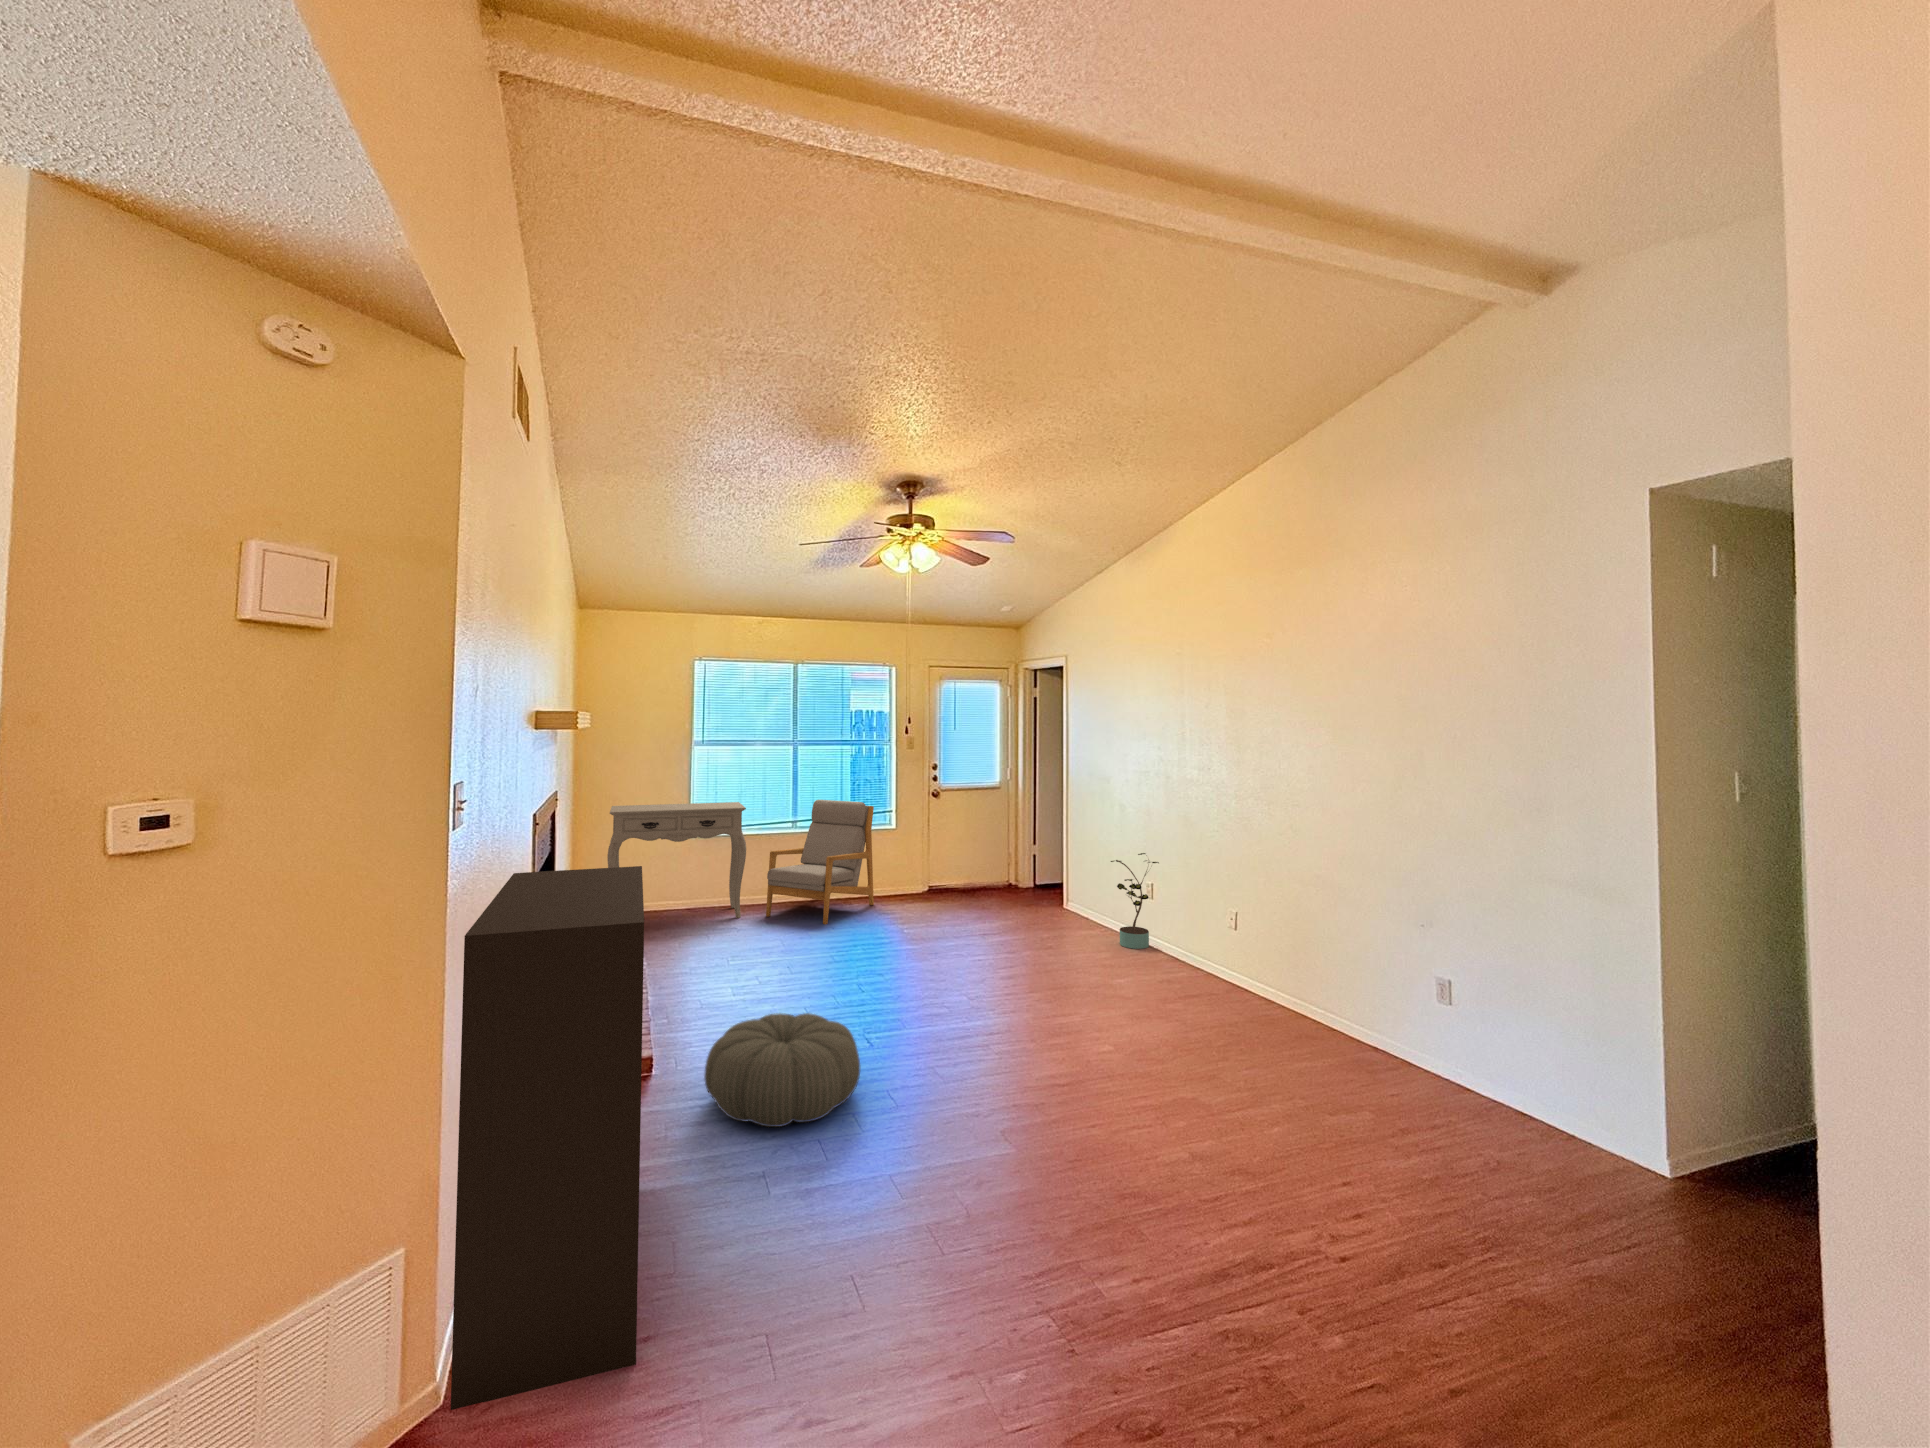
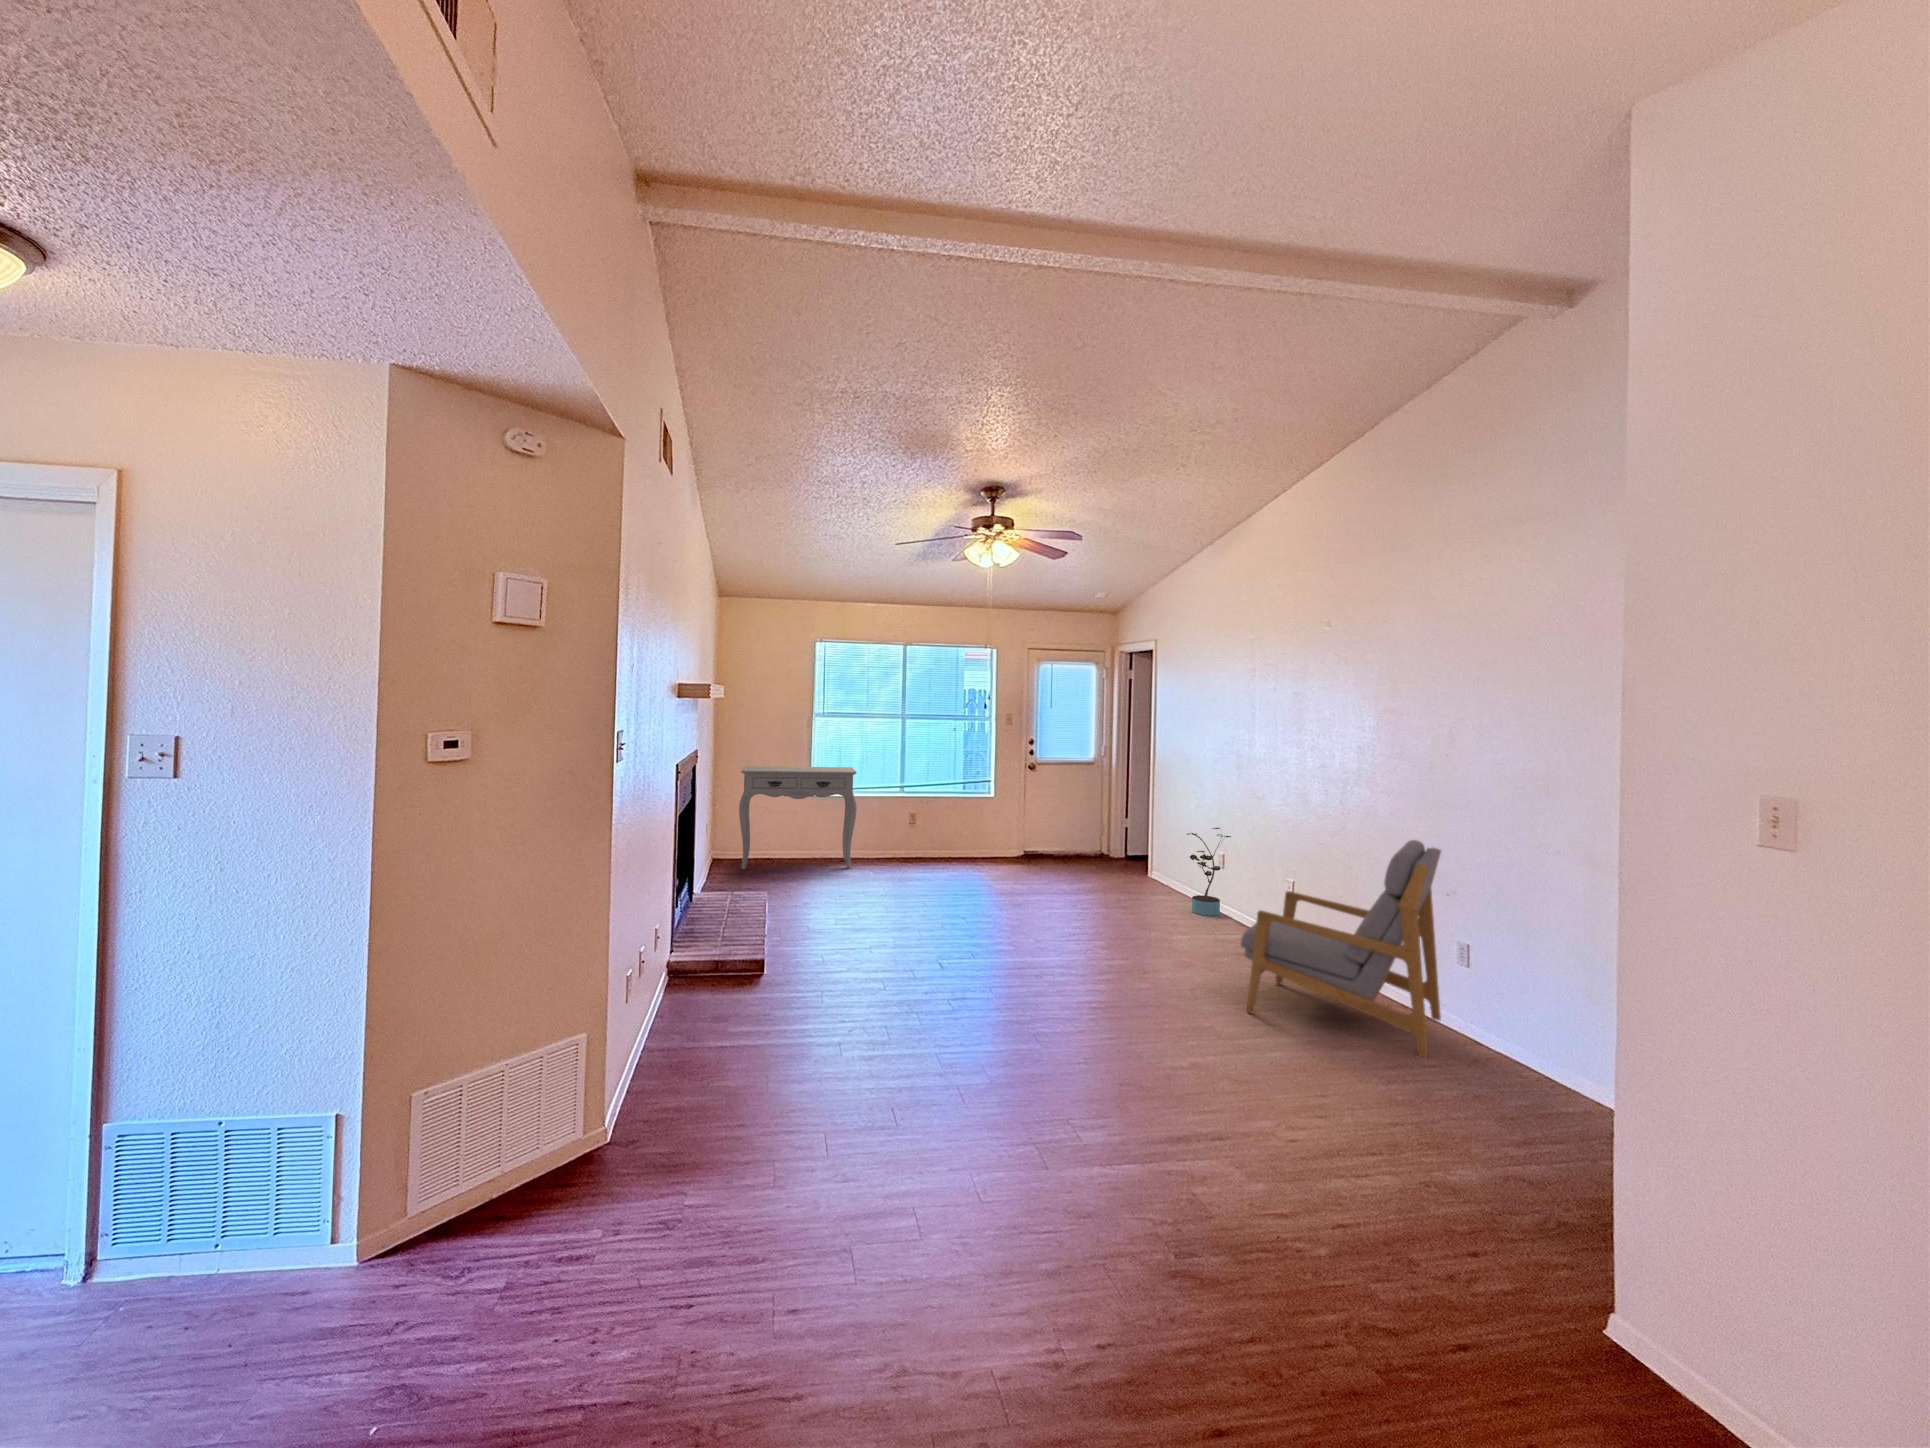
armchair: present [766,800,874,924] -> present [1241,840,1441,1058]
bookshelf: present [451,866,644,1410] -> none [617,803,751,1143]
pouf: present [704,1013,860,1127] -> none [801,933,924,1015]

